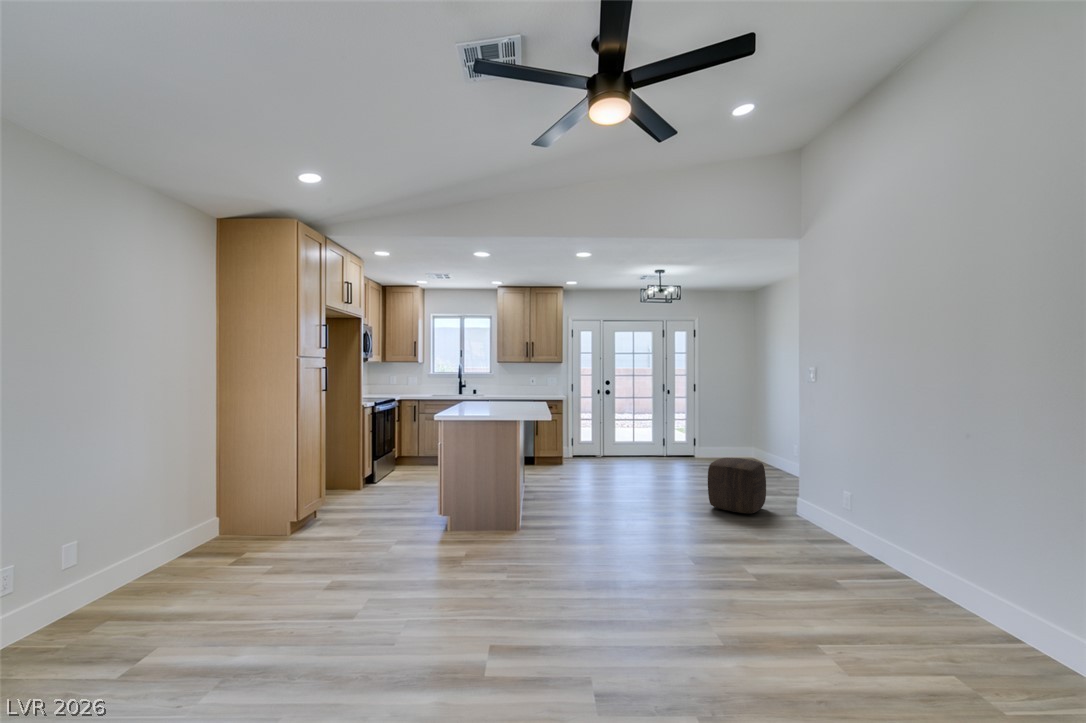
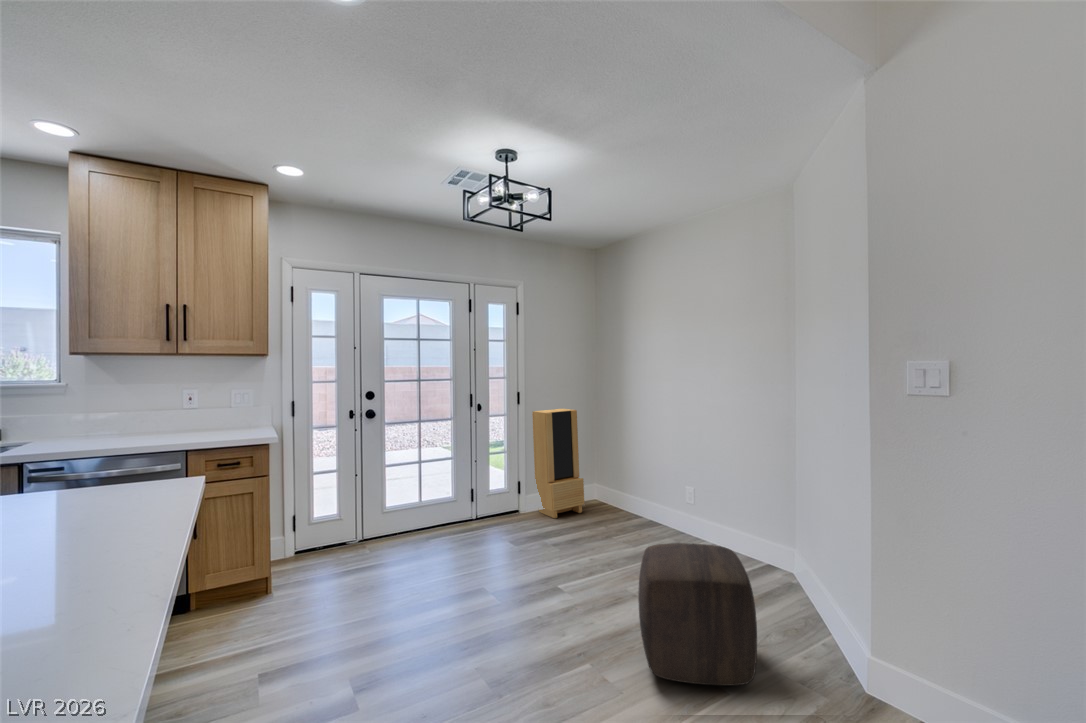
storage cabinet: none [703,396,736,462] -> present [532,409,584,518]

